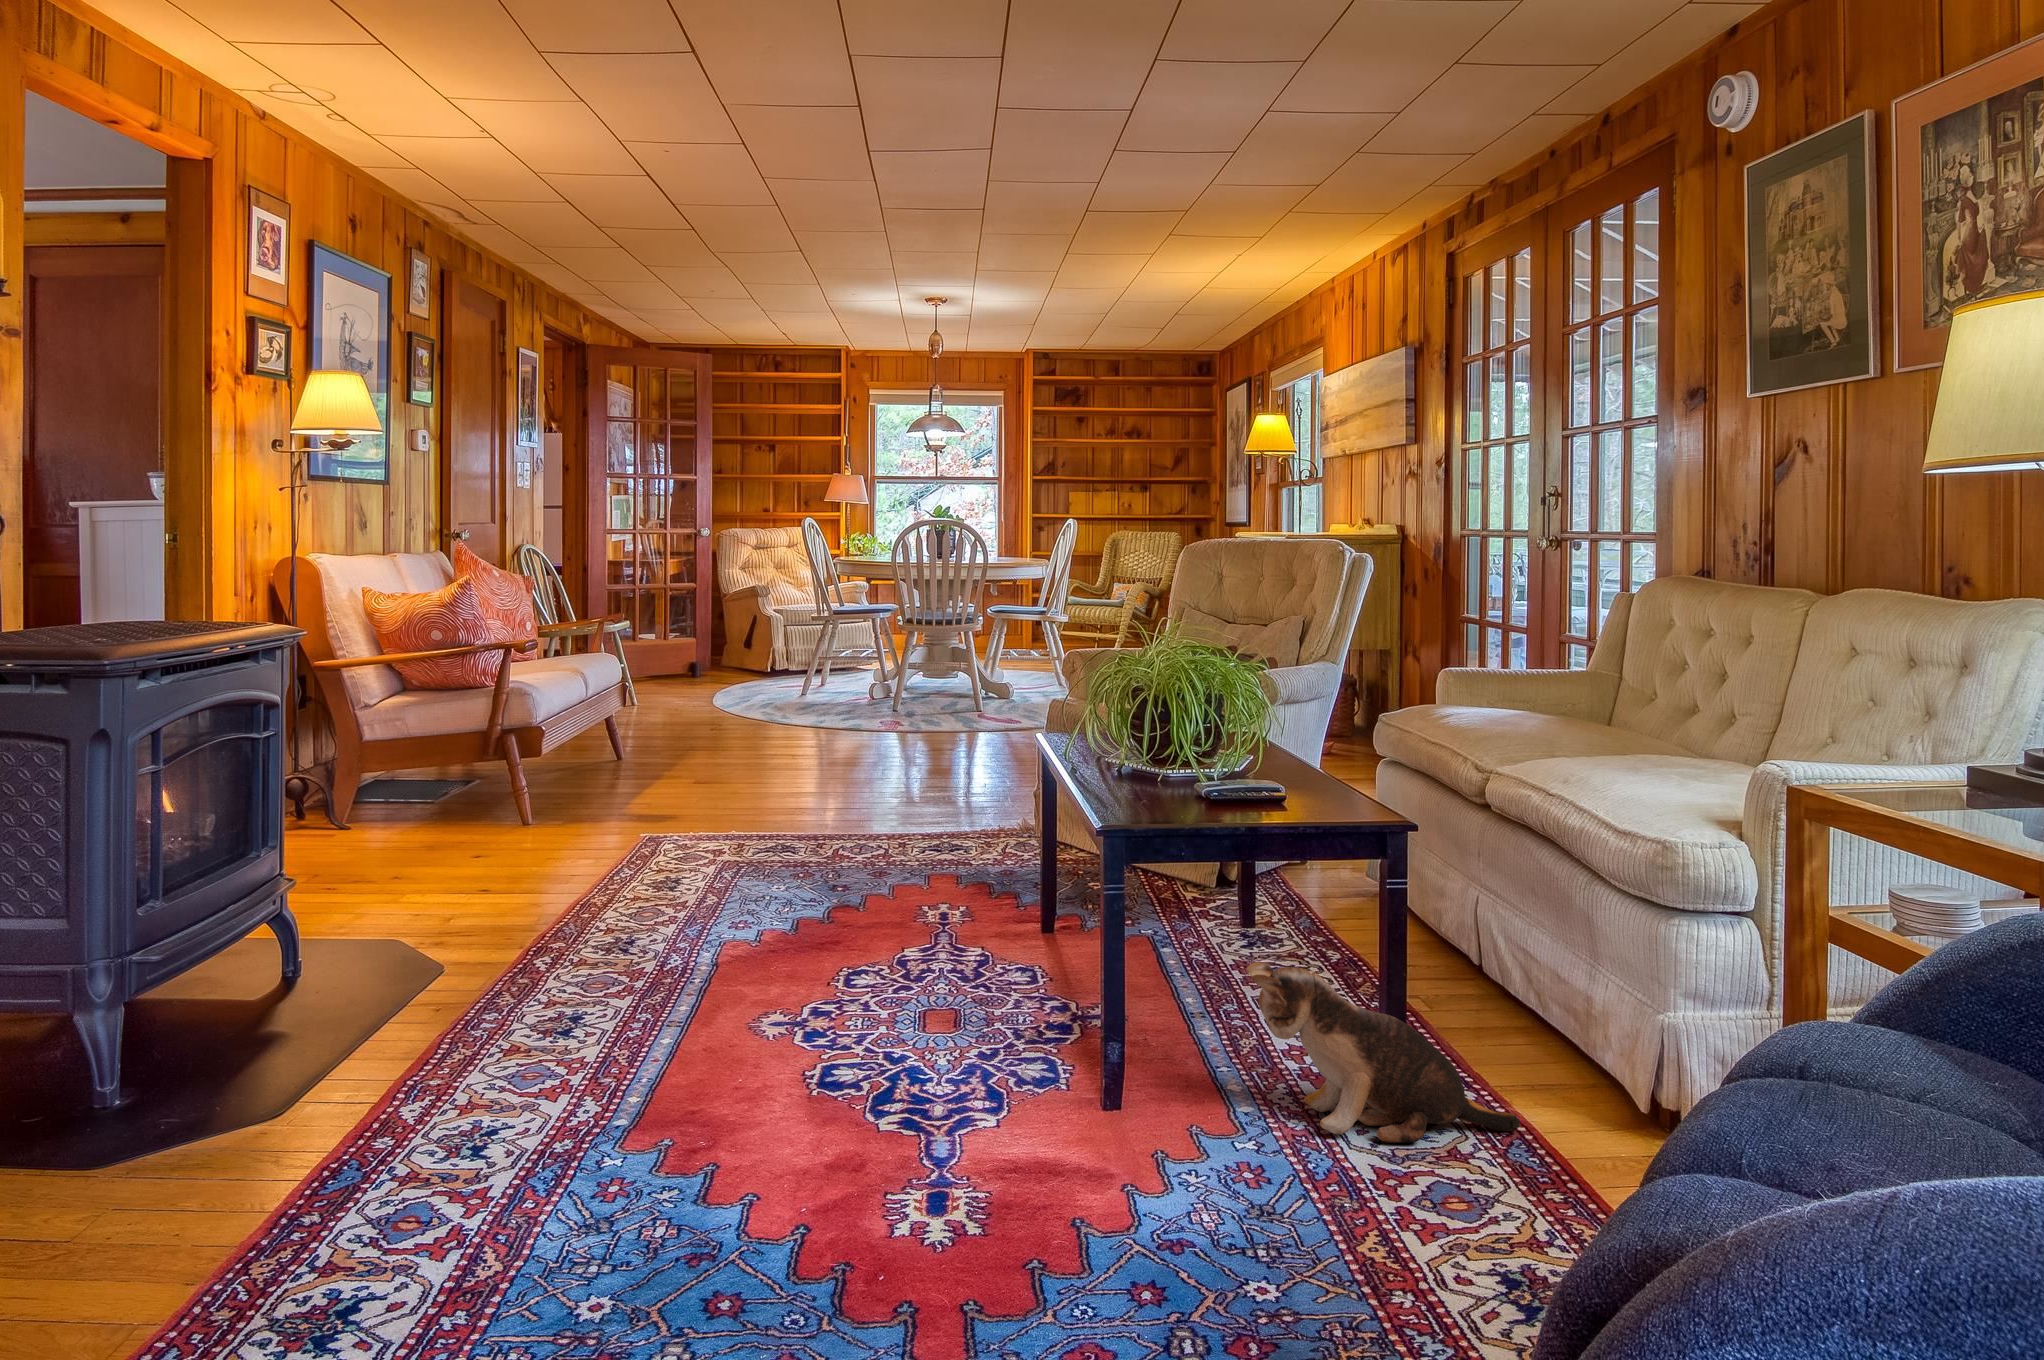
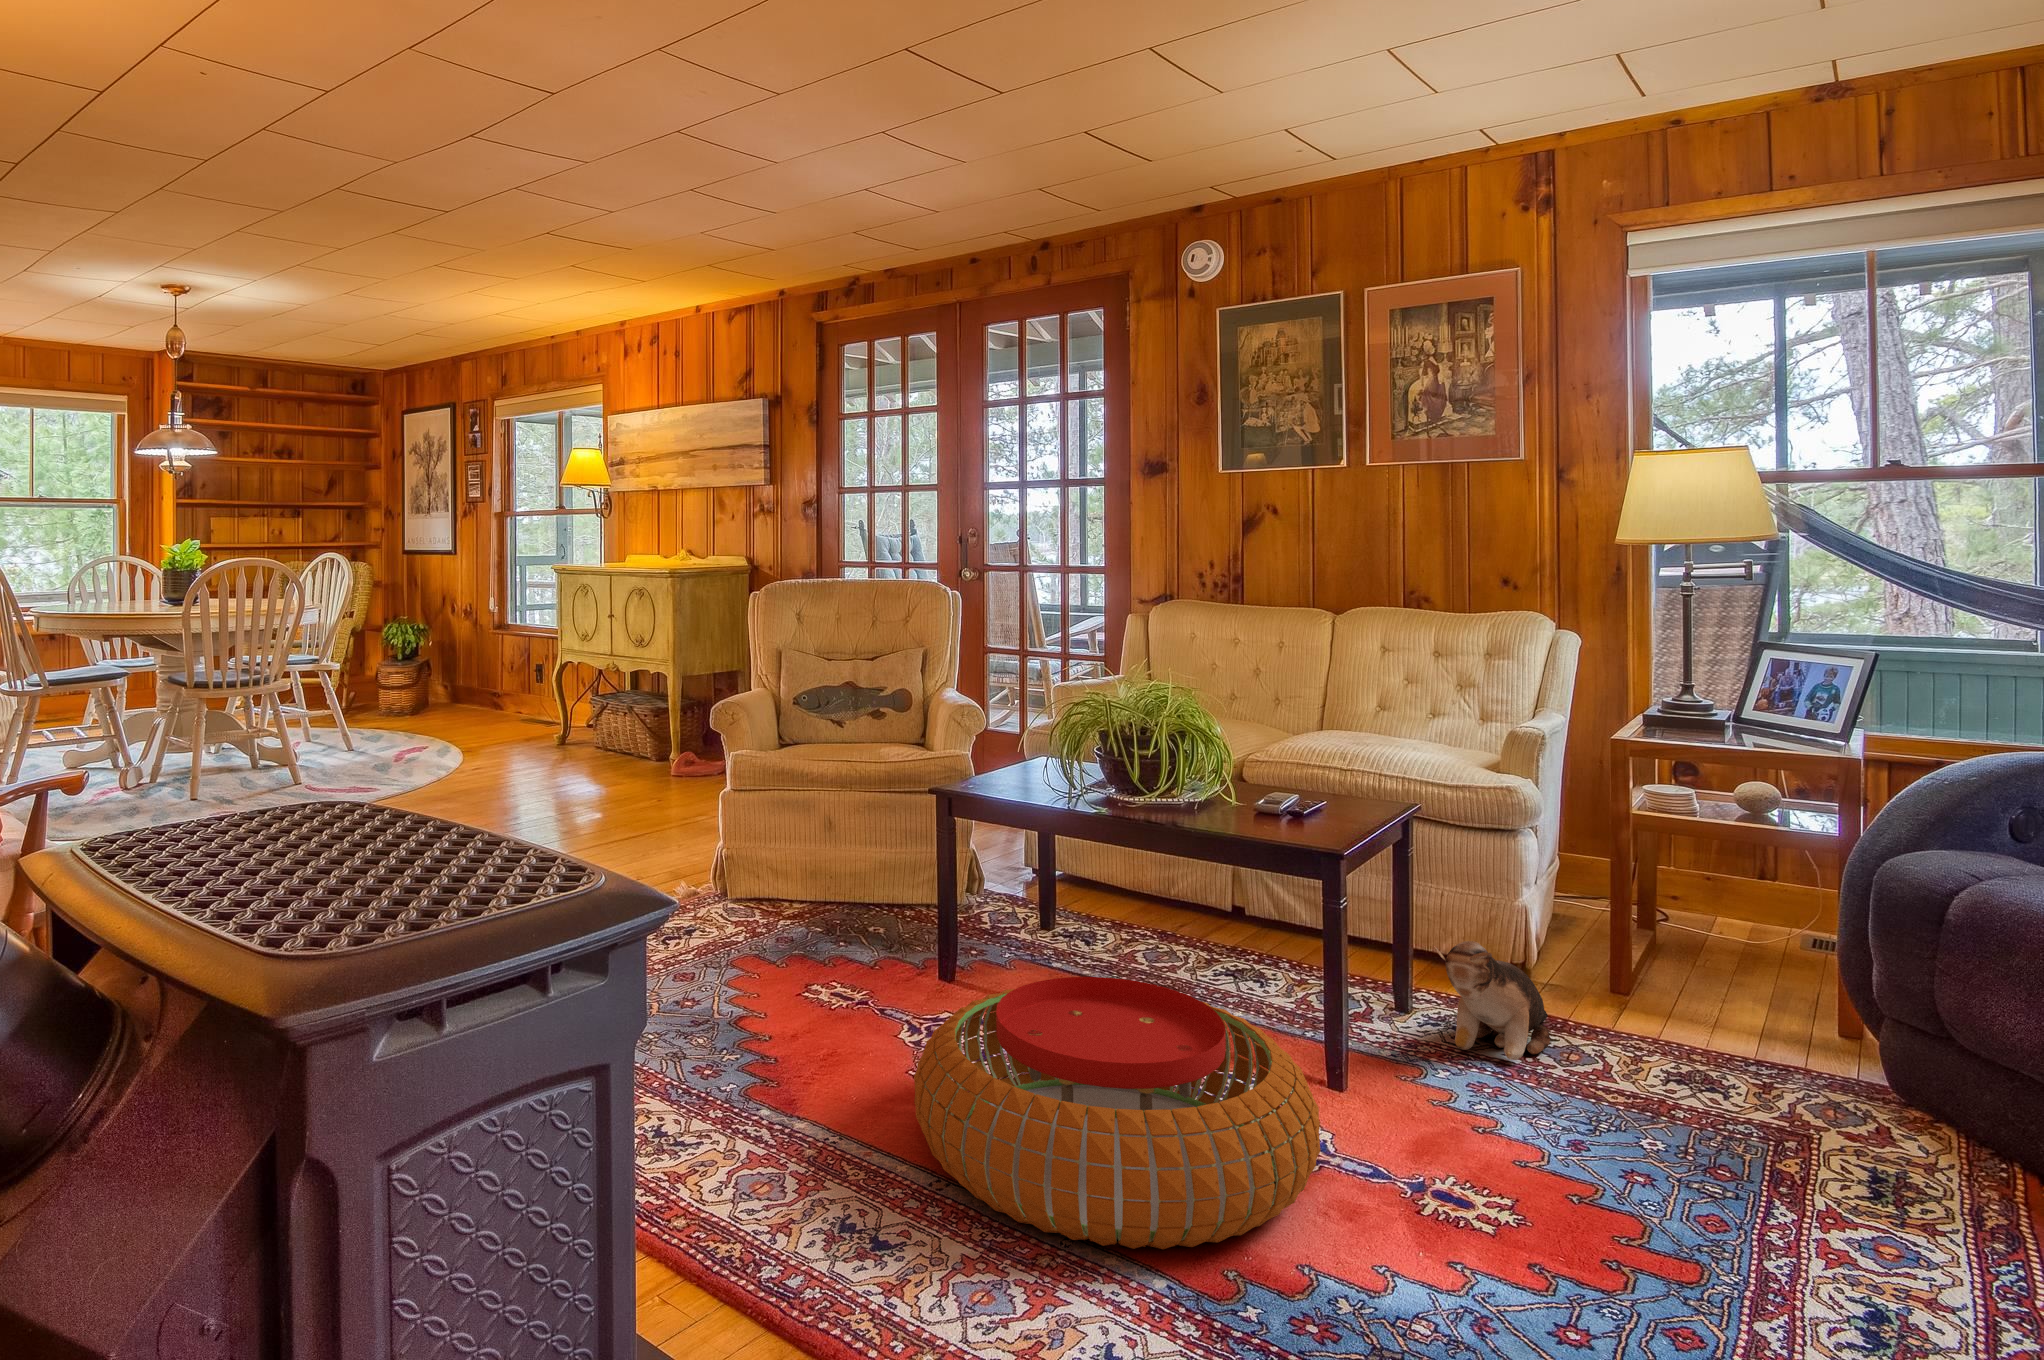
pouf: none [598,883,972,1108] -> present [914,977,1320,1249]

